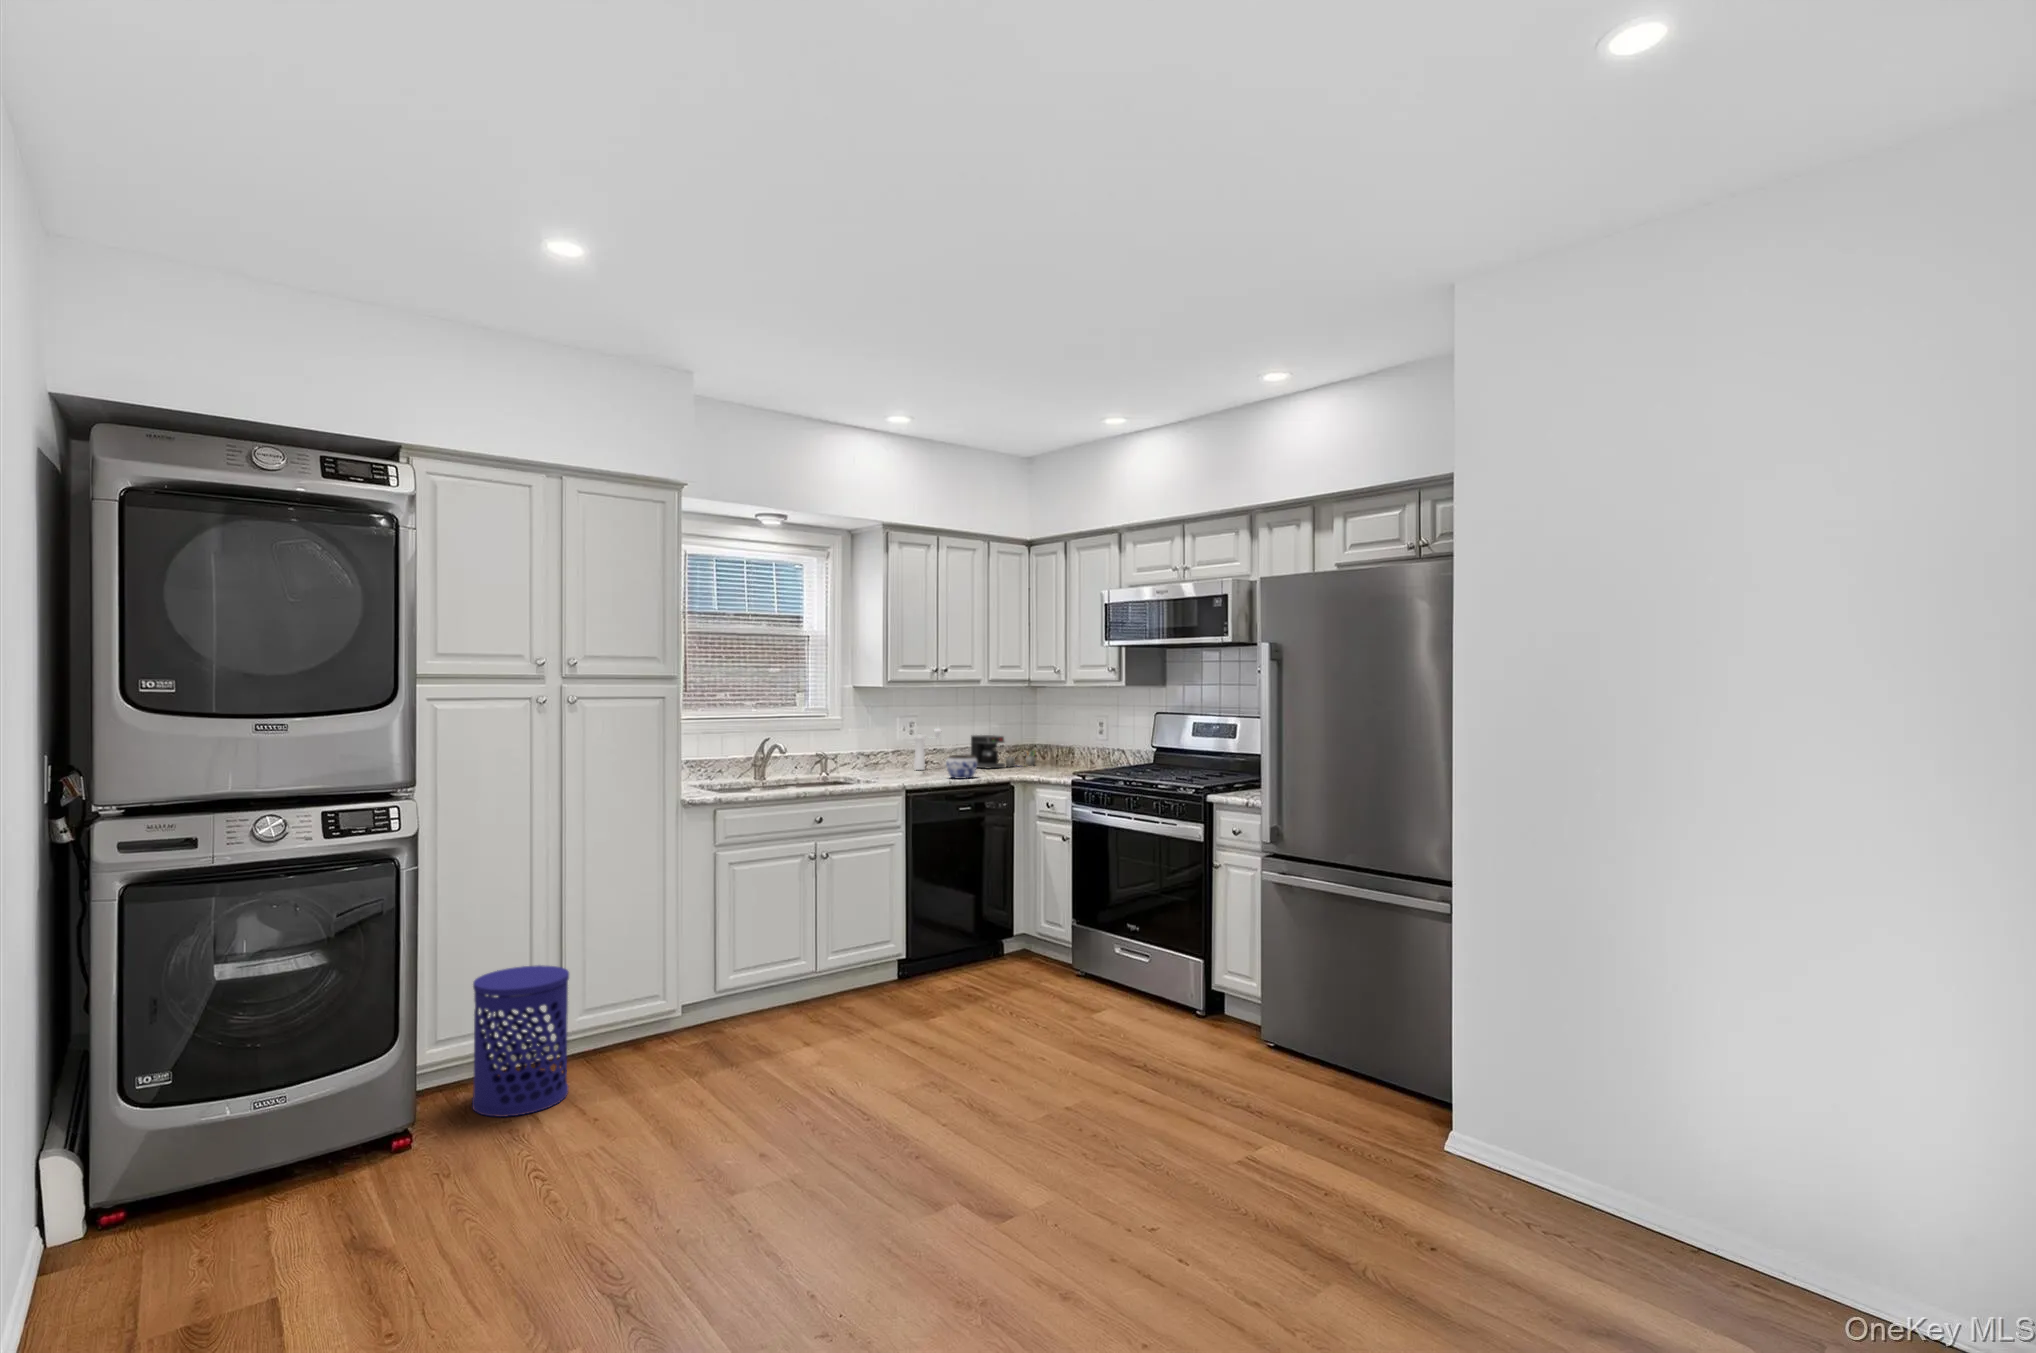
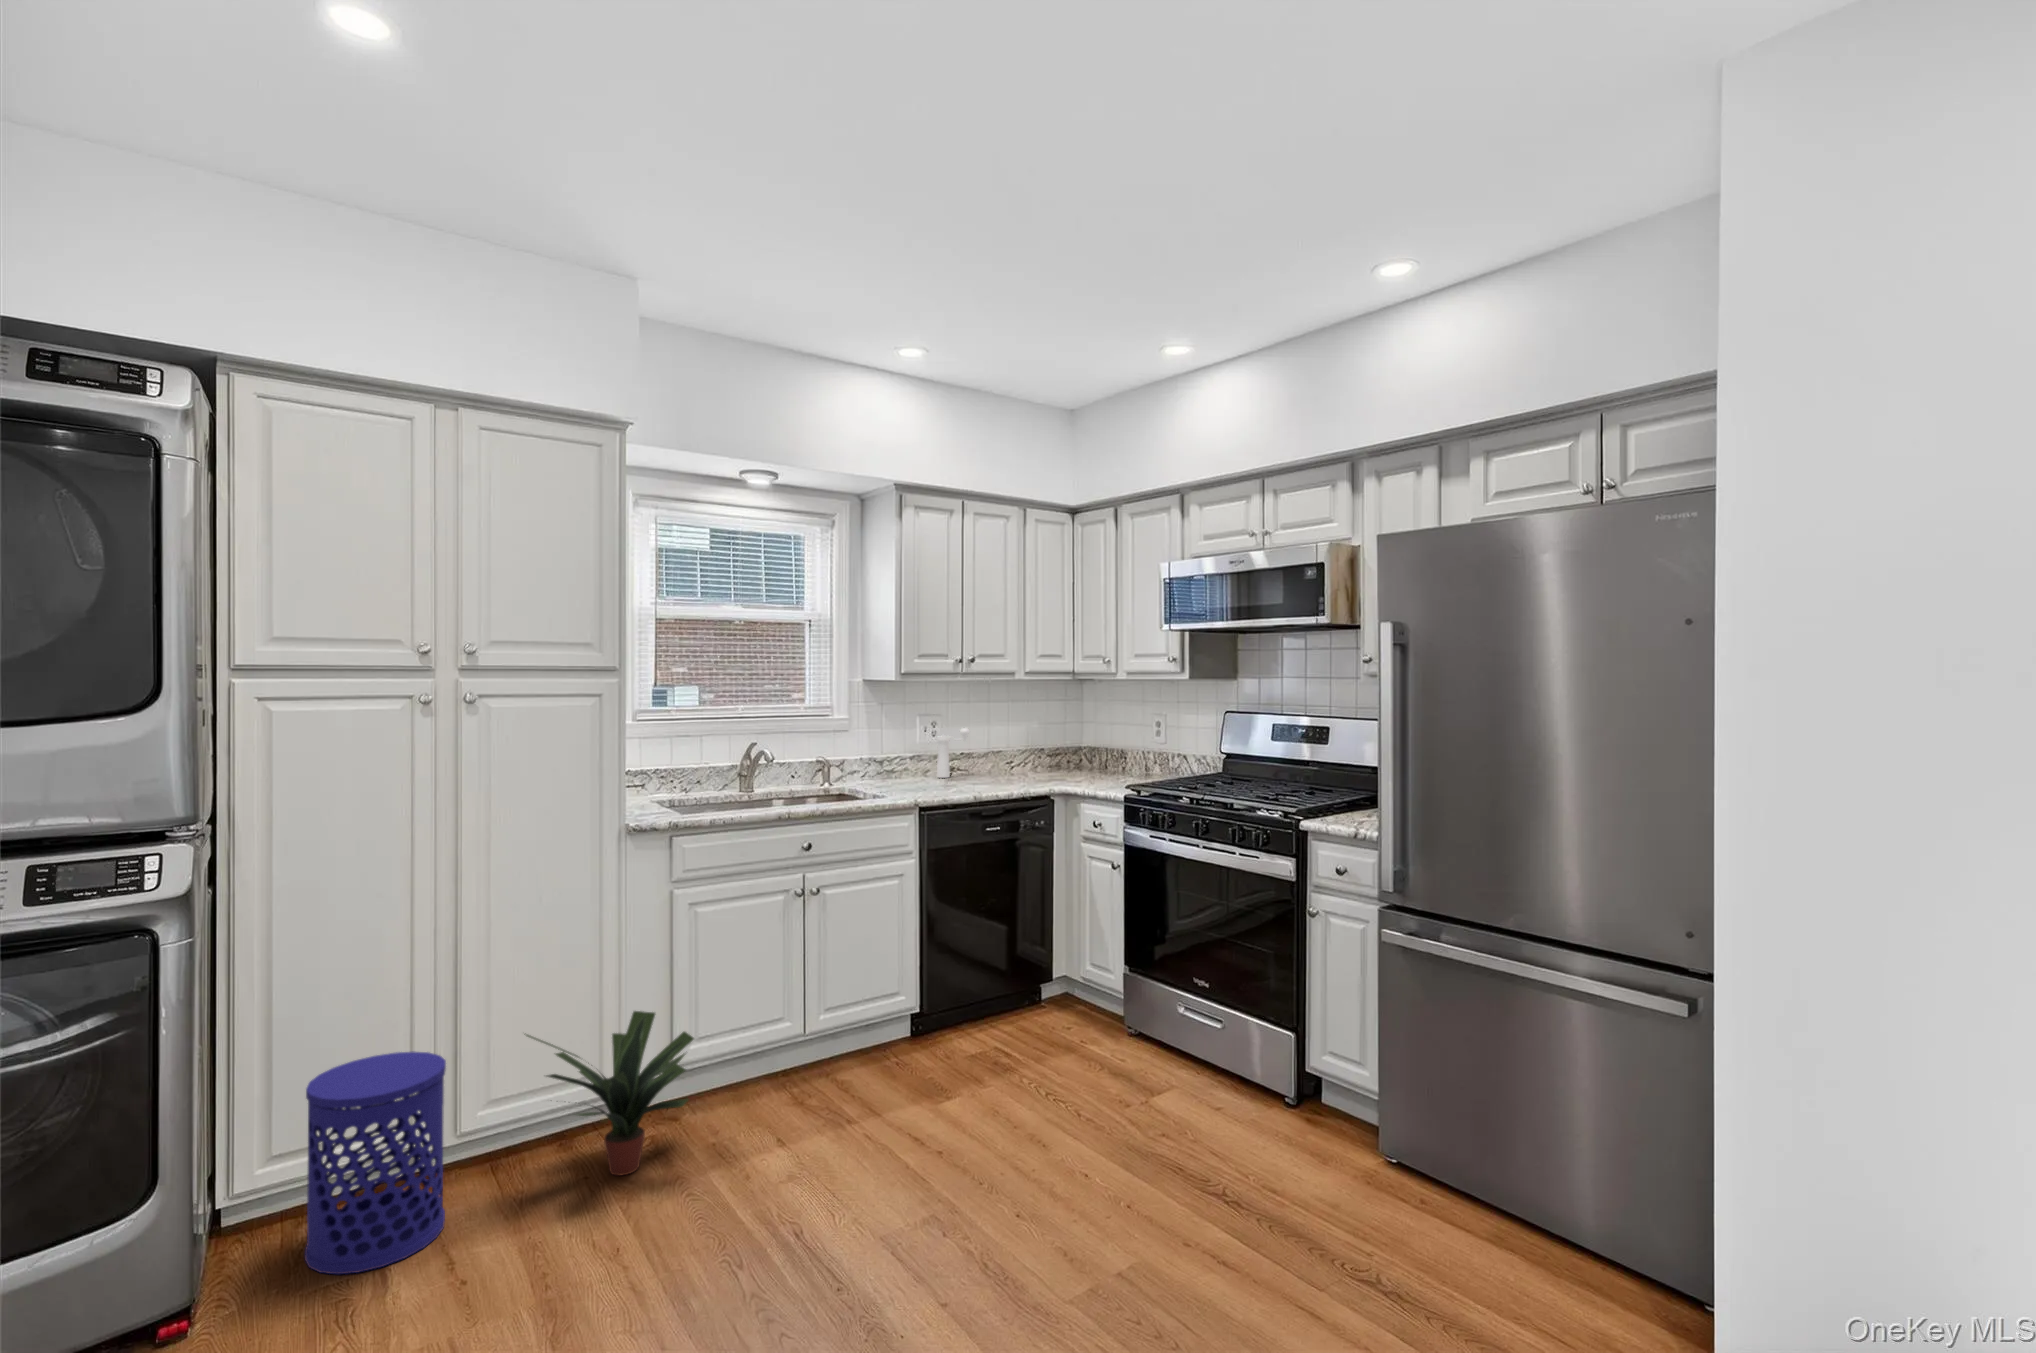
coffee maker: present [971,735,1035,768] -> none [1004,736,1081,776]
jar: present [946,755,977,779] -> none [970,762,1008,791]
potted plant: none [618,943,745,1063] -> present [524,1011,694,1176]

